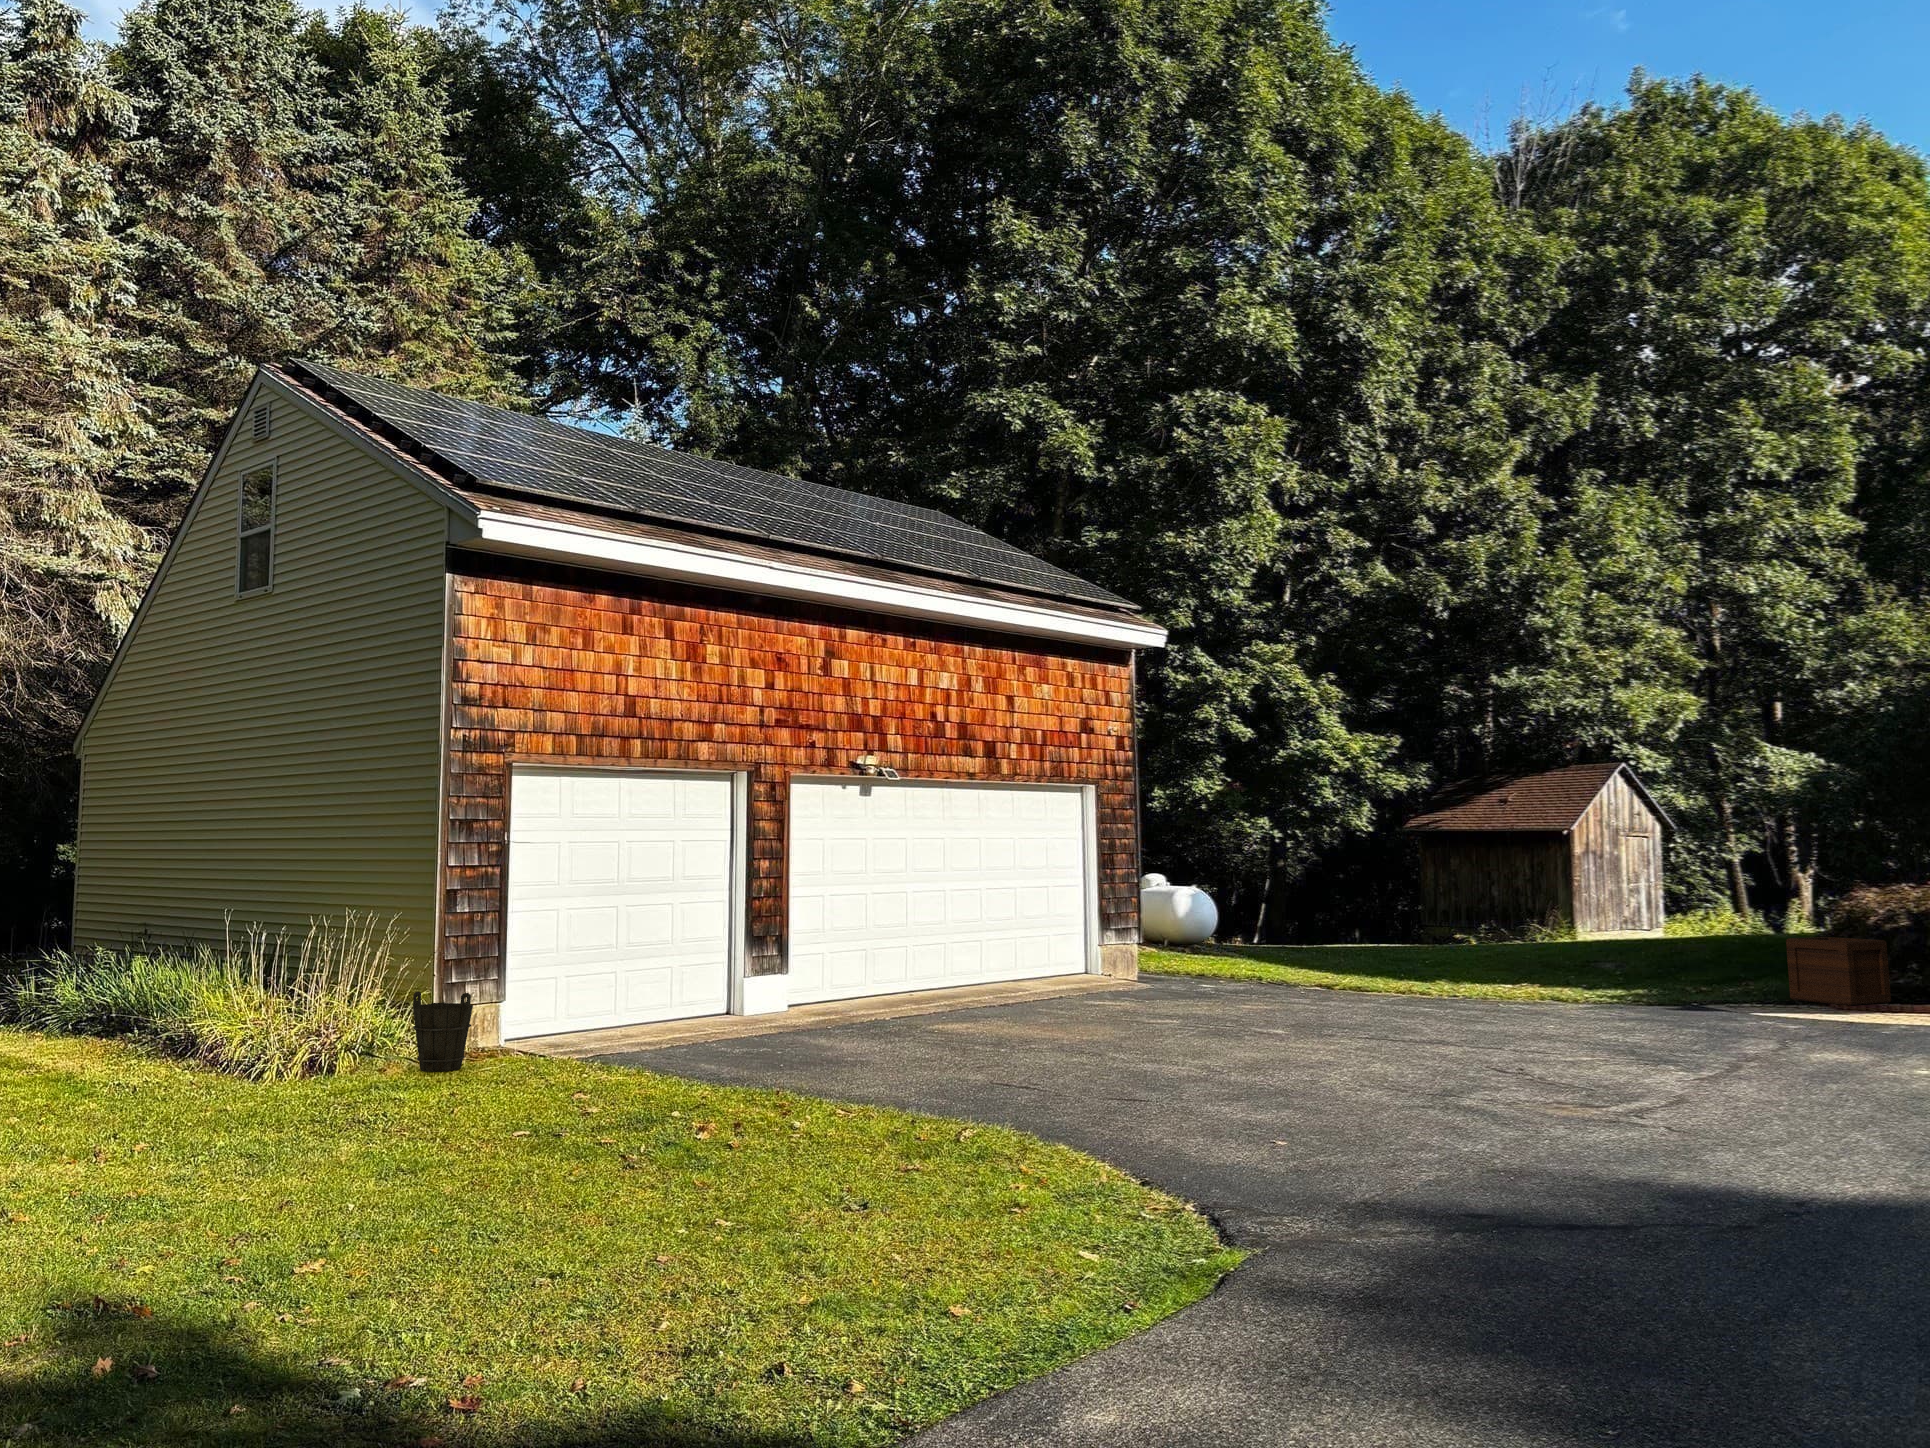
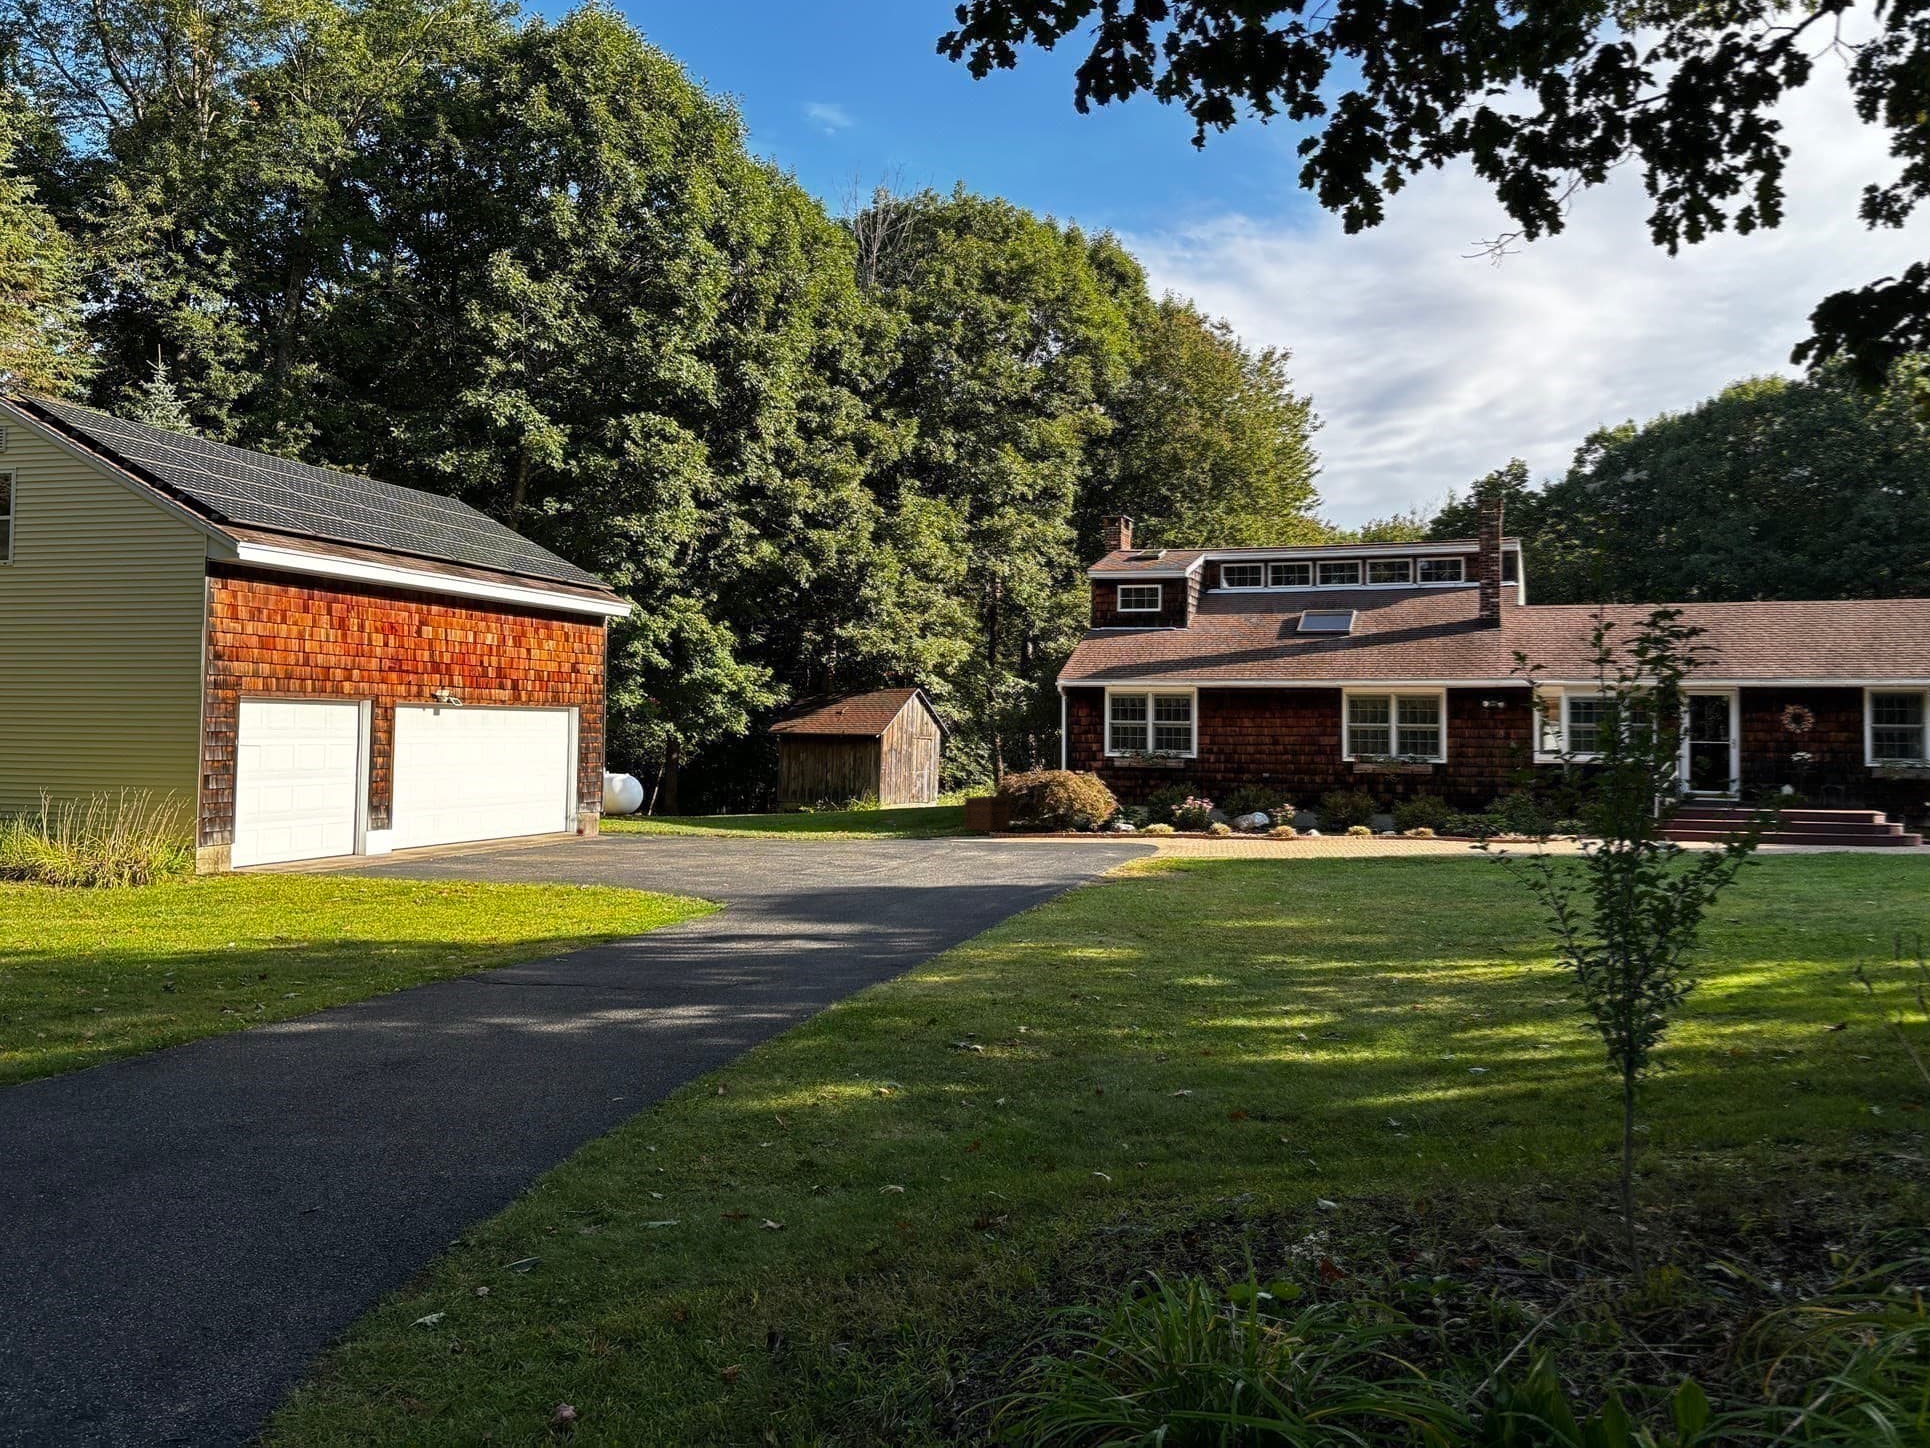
potted plant: none [1076,940,1133,988] -> present [567,806,593,836]
bucket: present [413,991,473,1072] -> none [190,834,230,881]

